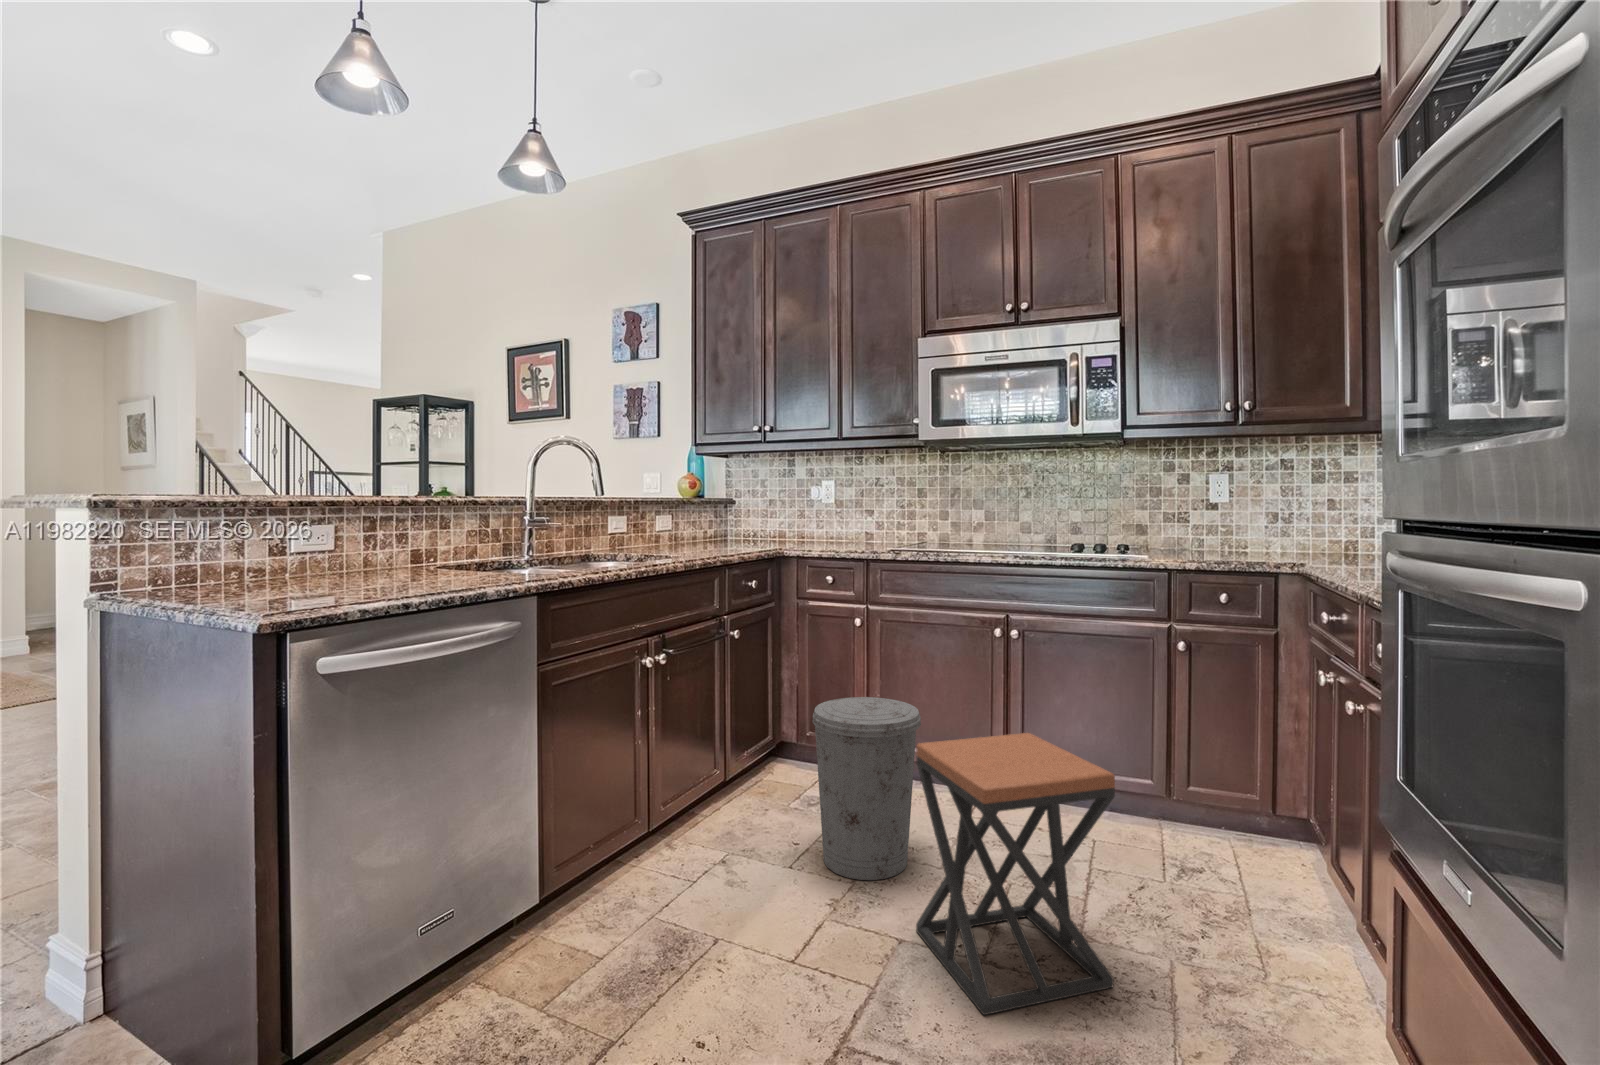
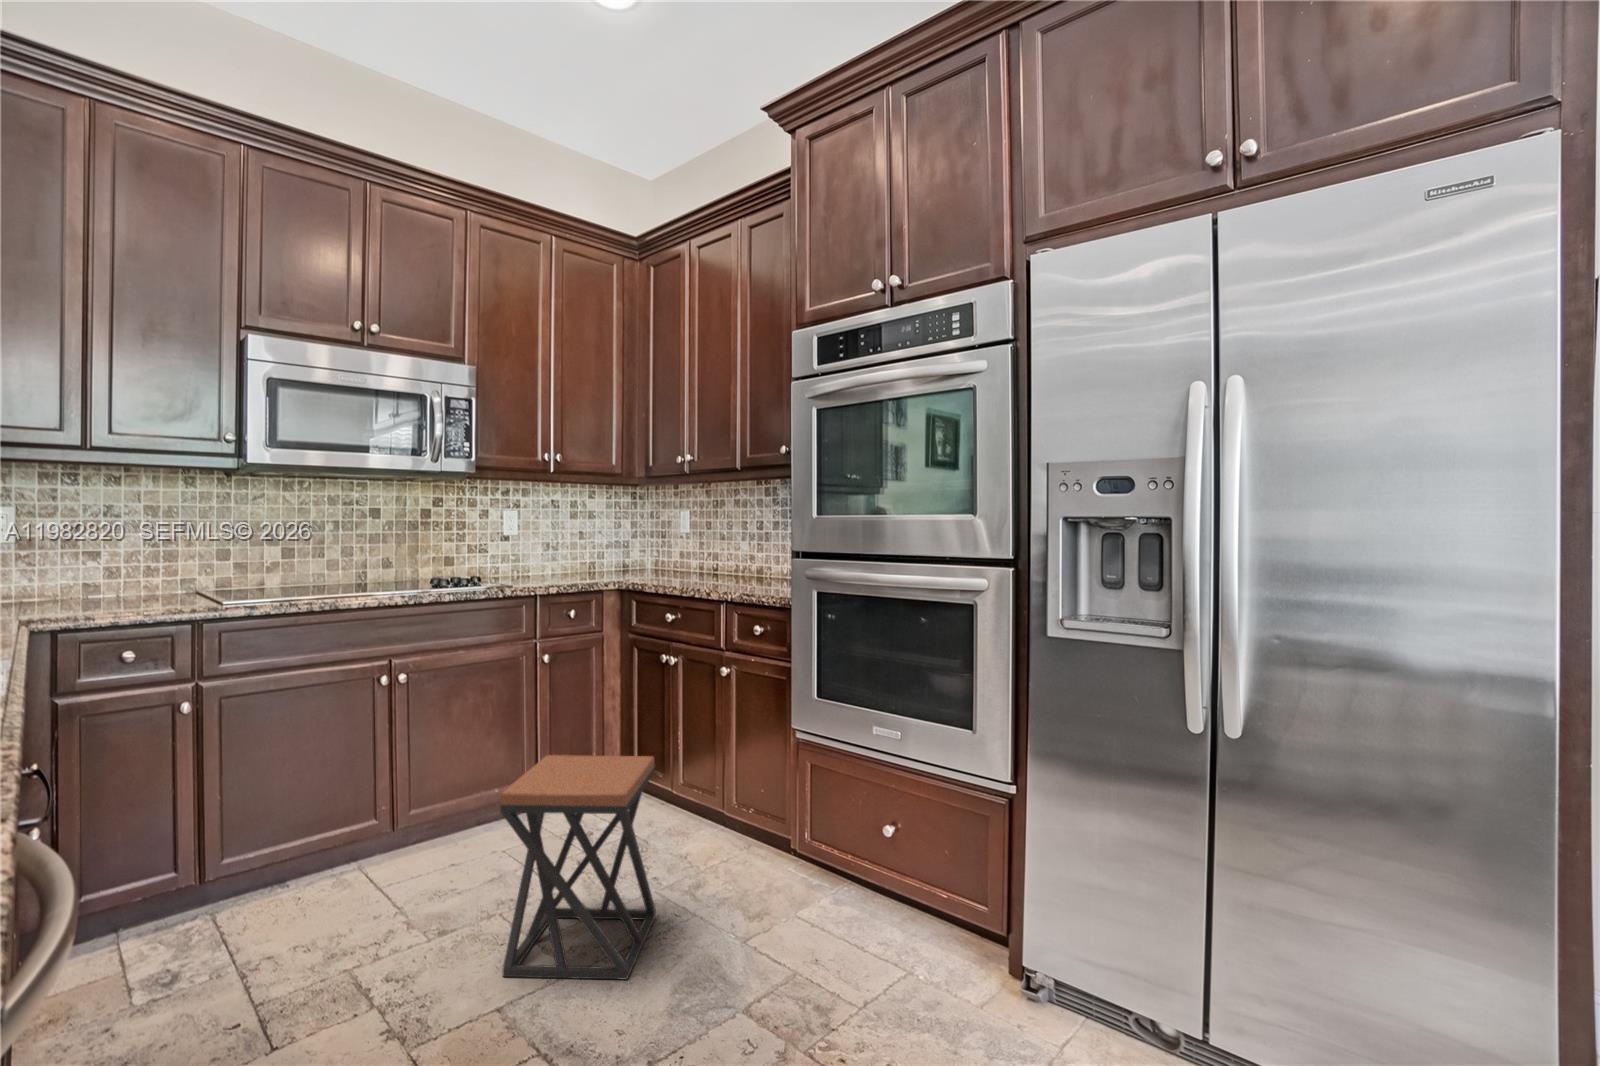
trash can: present [813,697,921,880] -> none [281,776,424,998]

